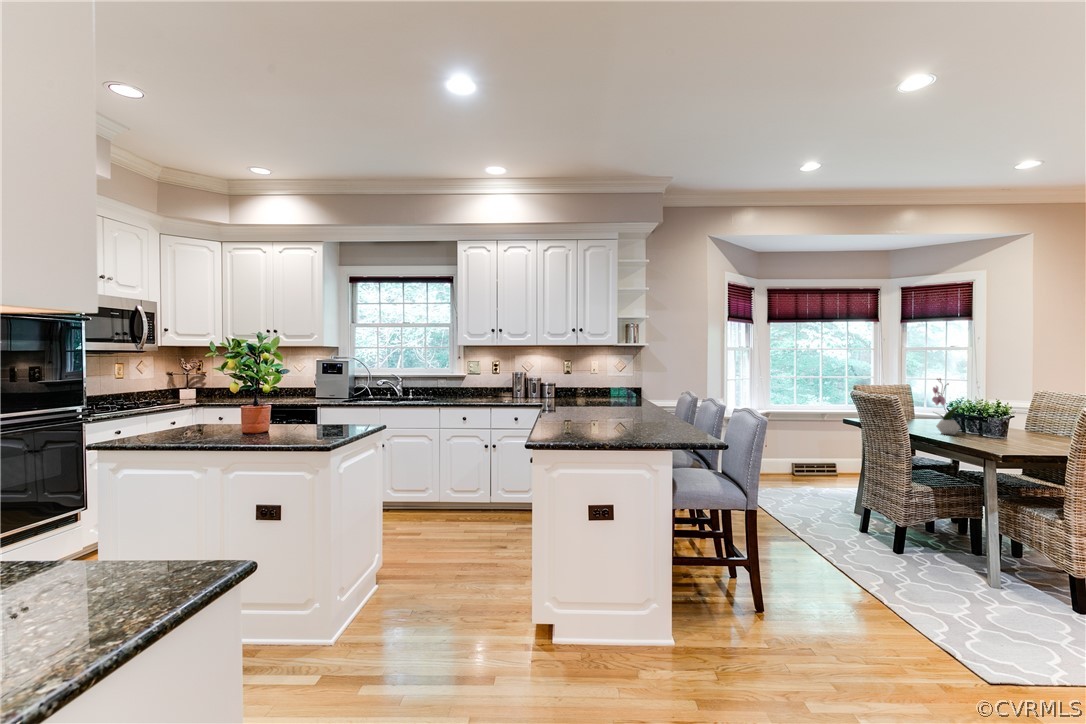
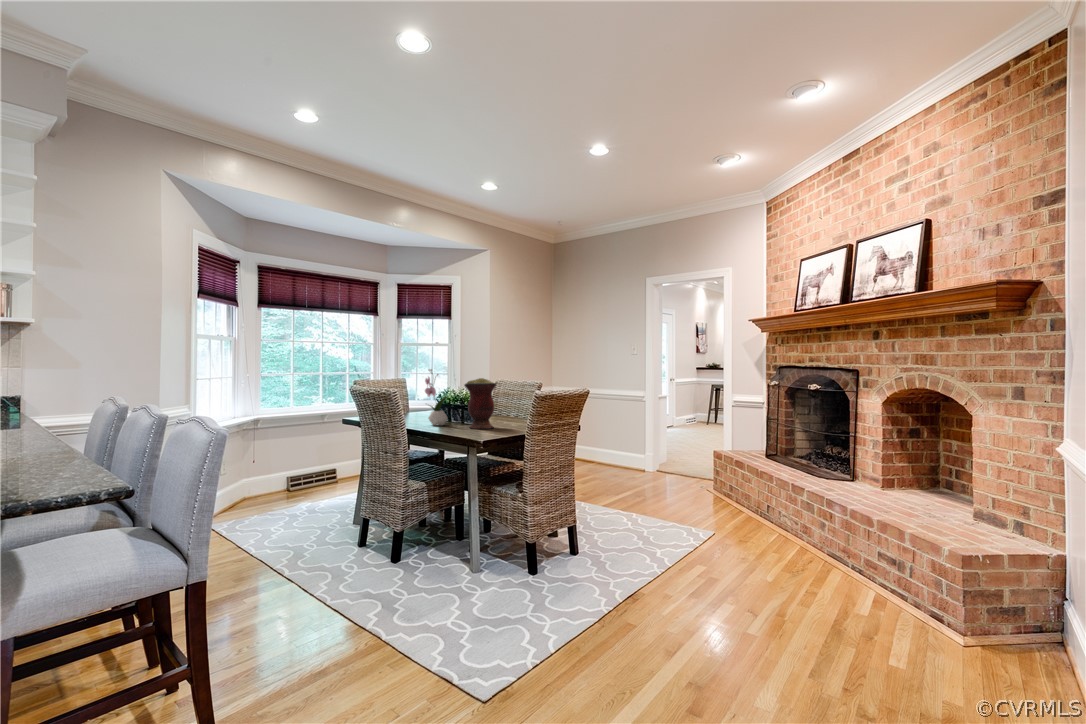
vase: none [982,390,1028,444] -> present [464,378,496,429]

